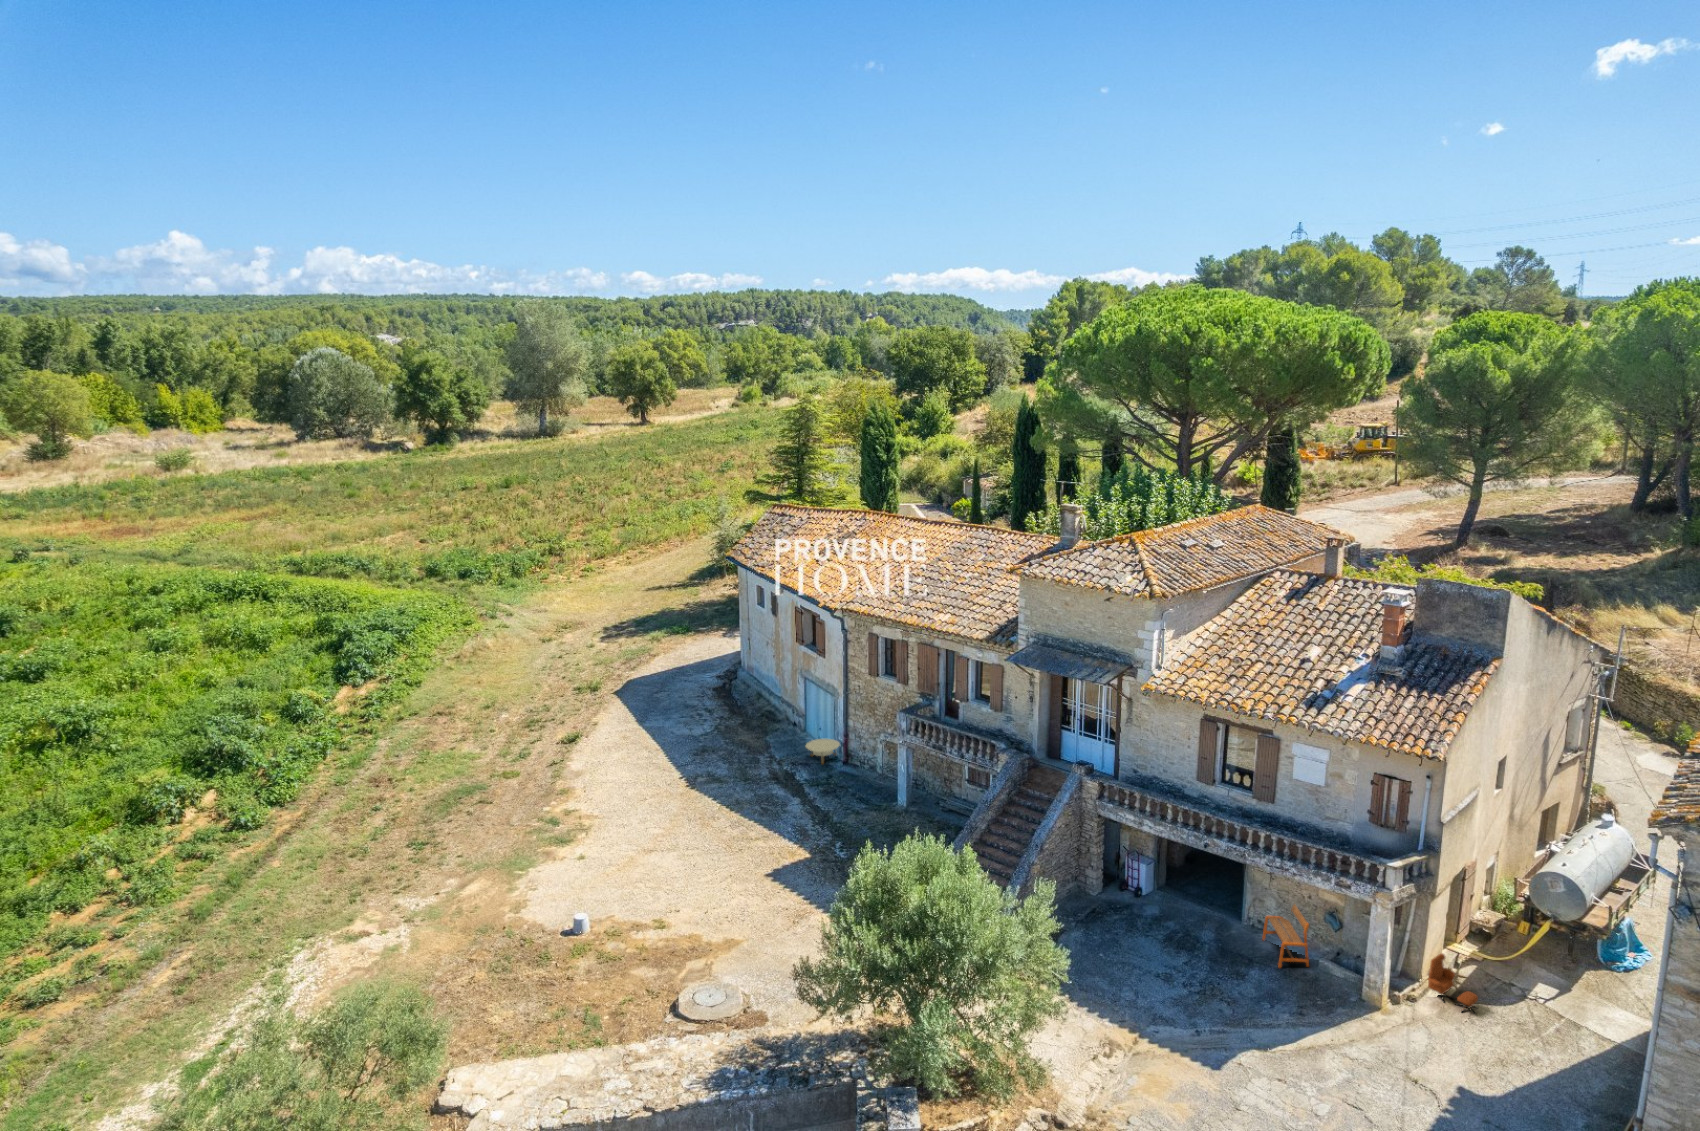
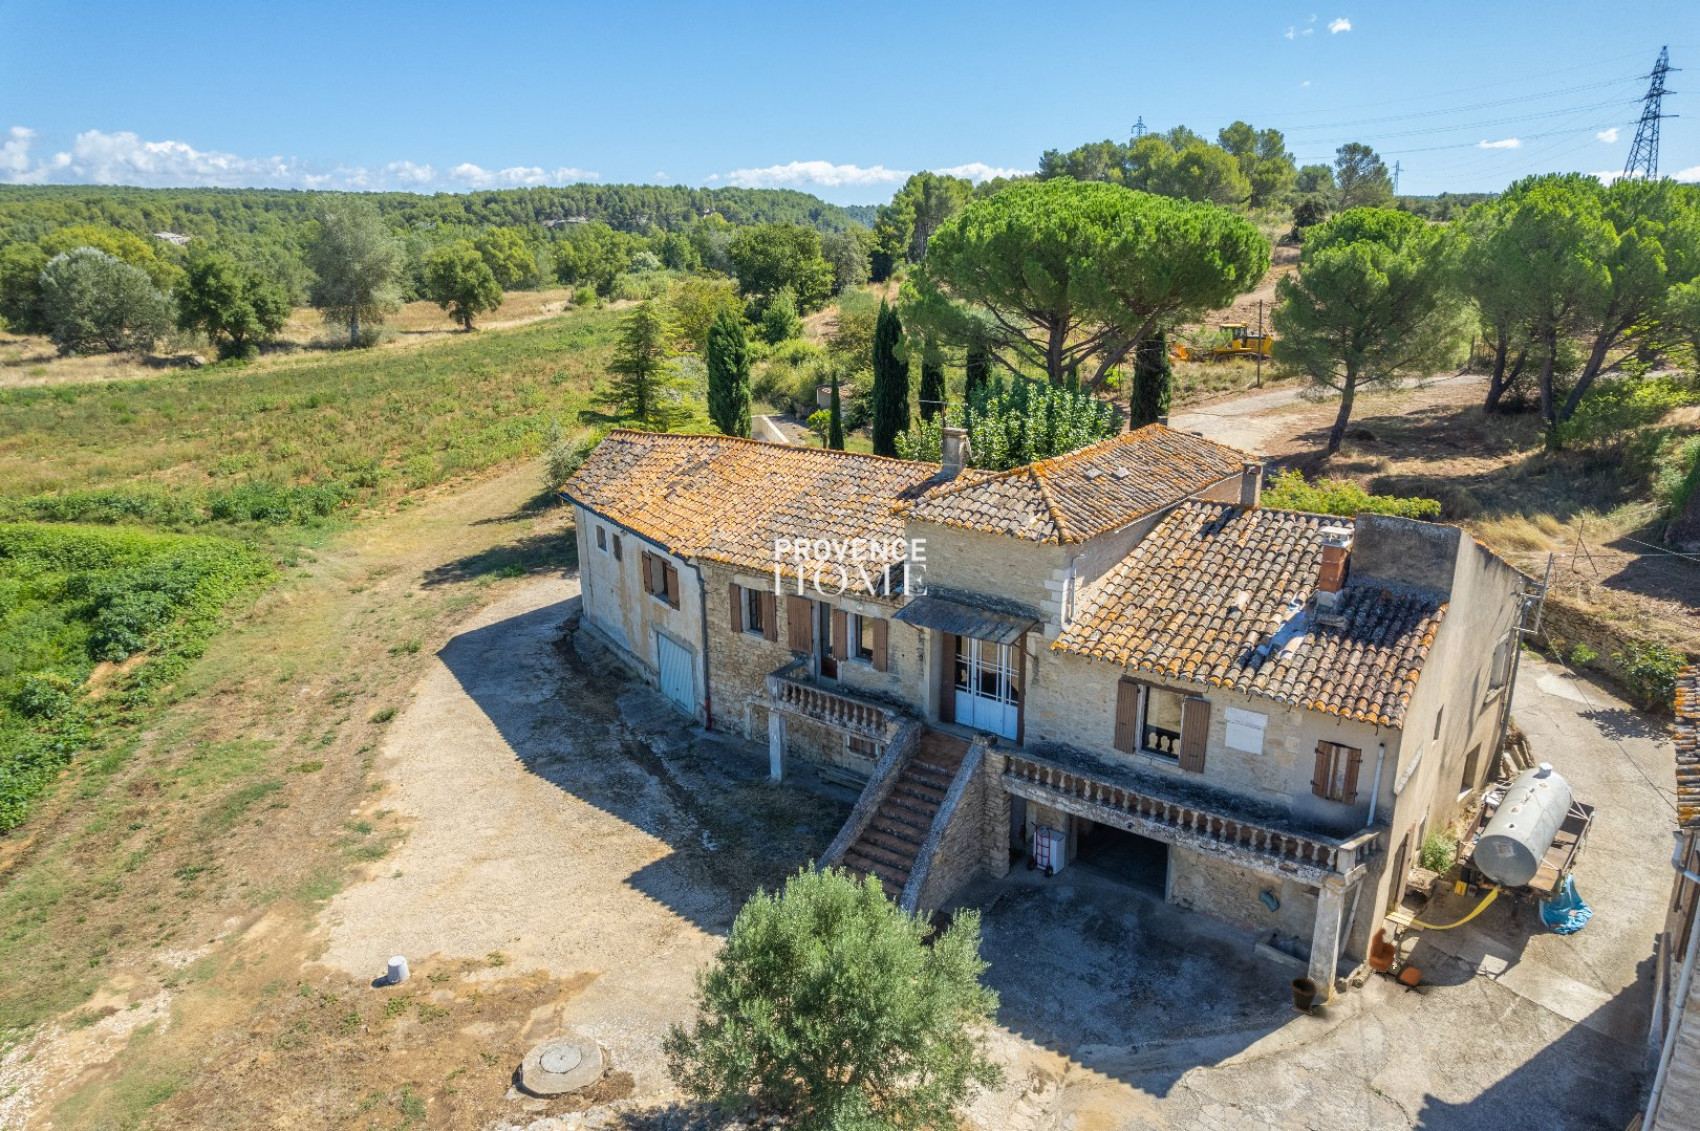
round table: present [806,739,840,764] -> none [665,701,704,732]
bench: present [1263,905,1309,968] -> none [1187,875,1243,955]
bucket: none [1349,988,1372,1023] -> present [1291,977,1317,1015]

